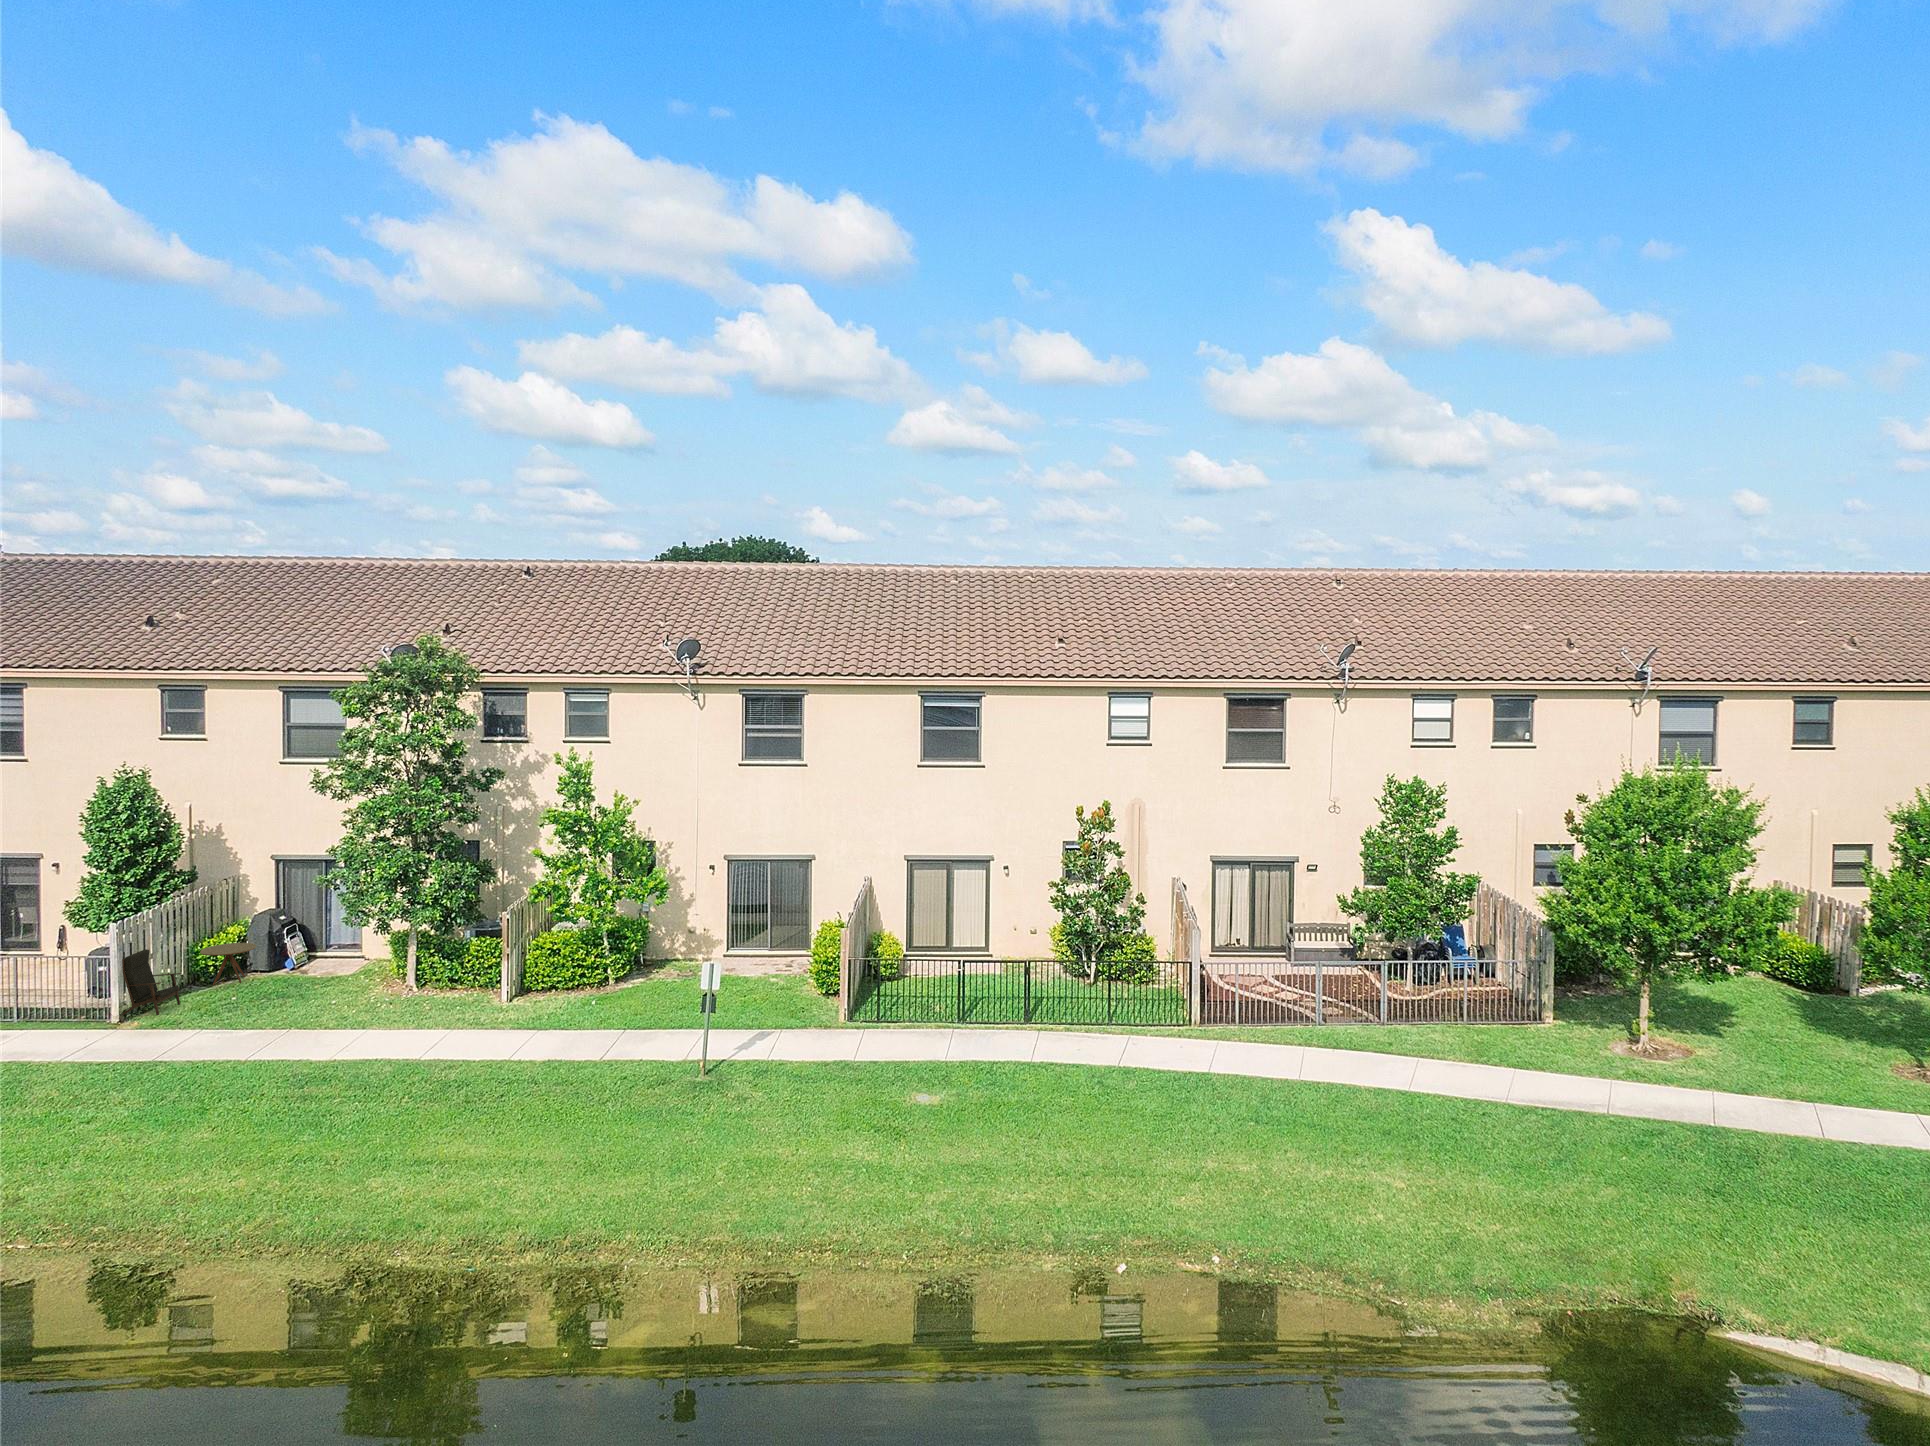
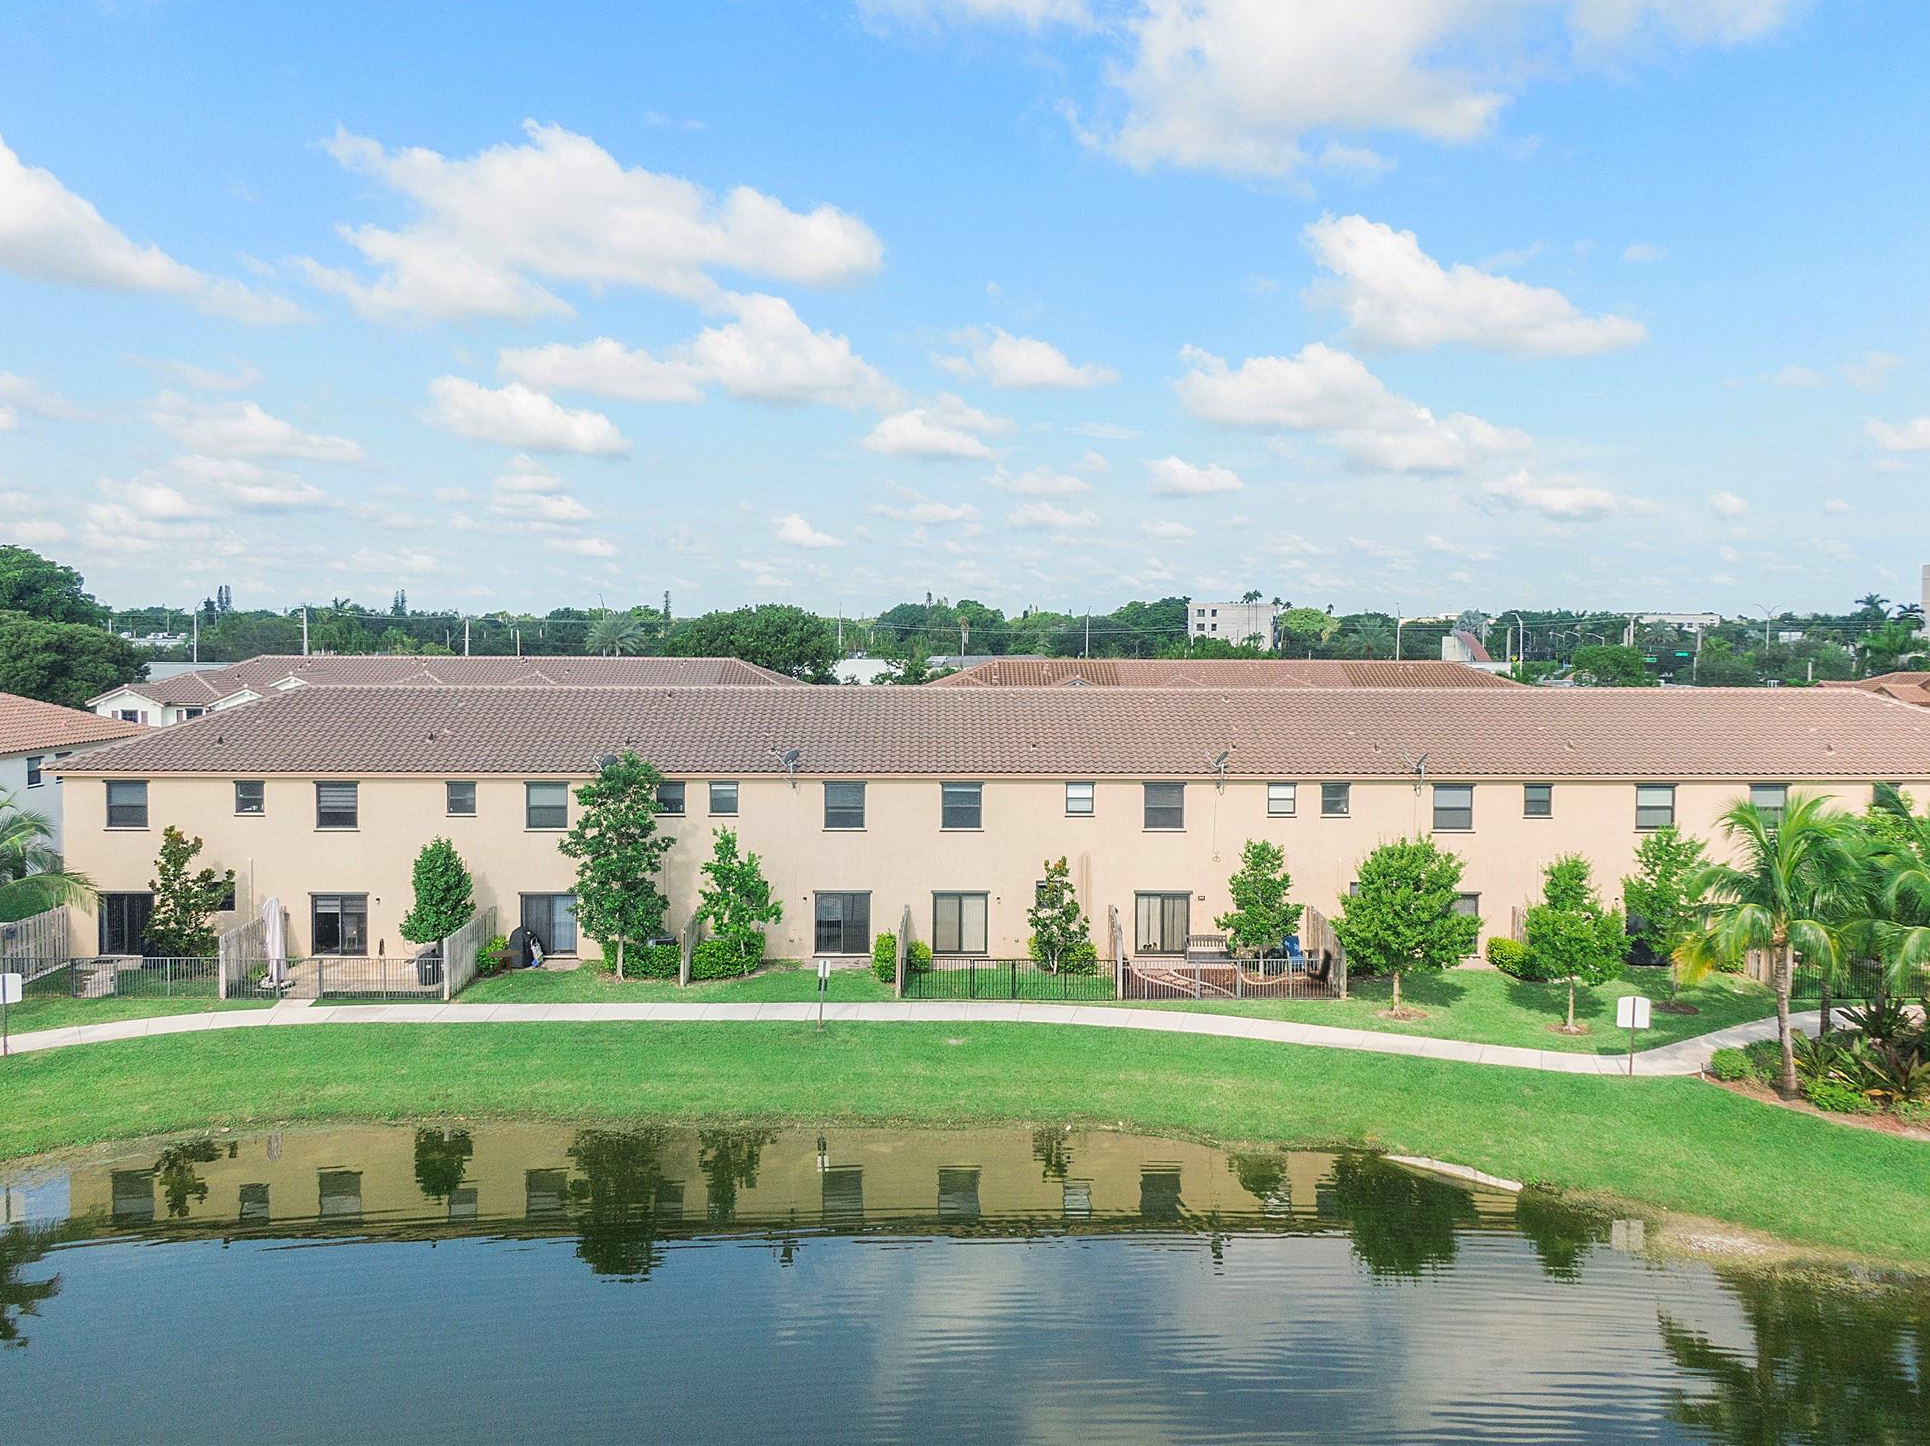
lounge chair: present [122,949,182,1015] -> present [1306,949,1333,985]

